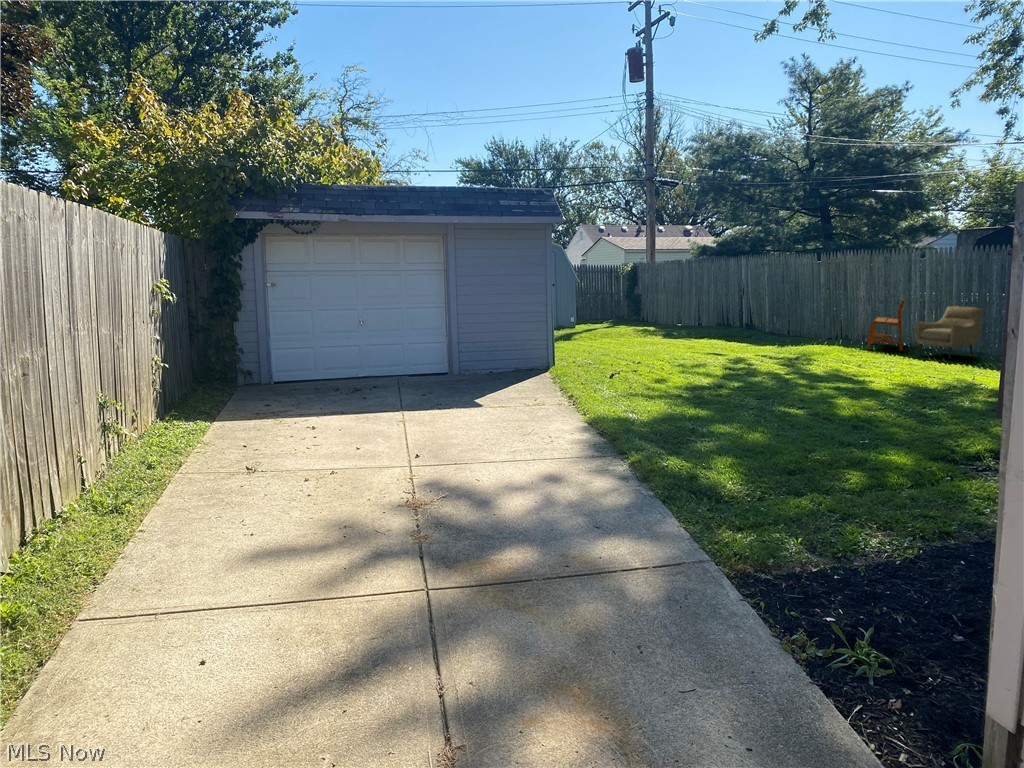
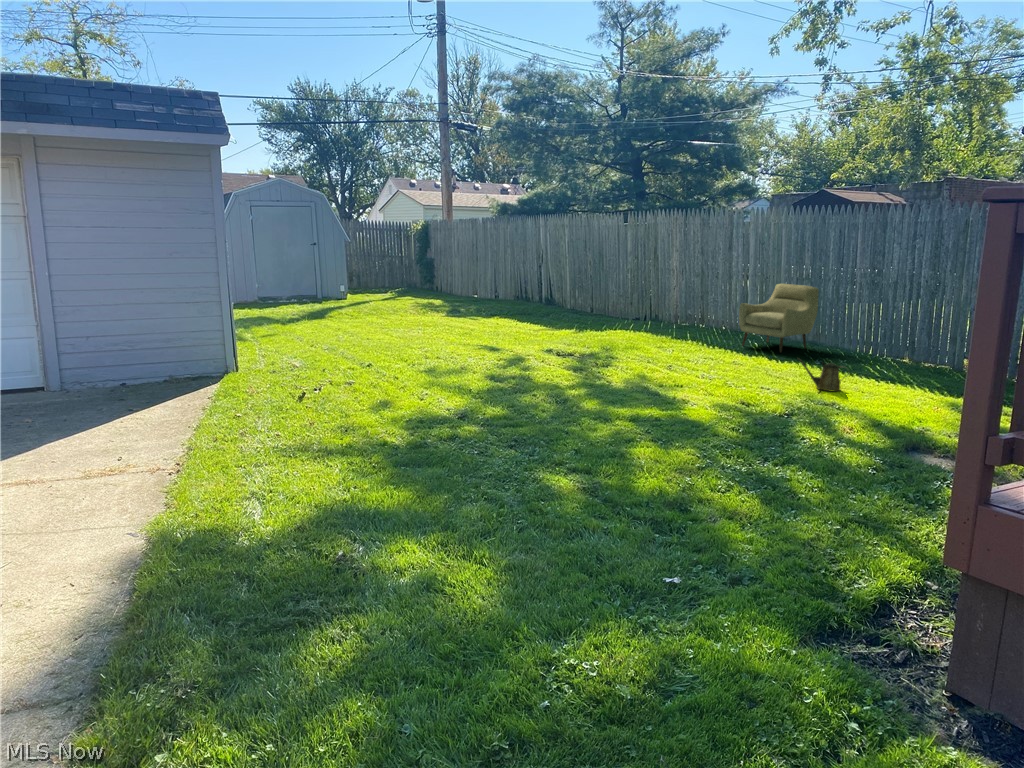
bench: present [867,299,905,351] -> none [681,271,727,339]
watering can: none [955,356,996,379] -> present [798,359,844,391]

